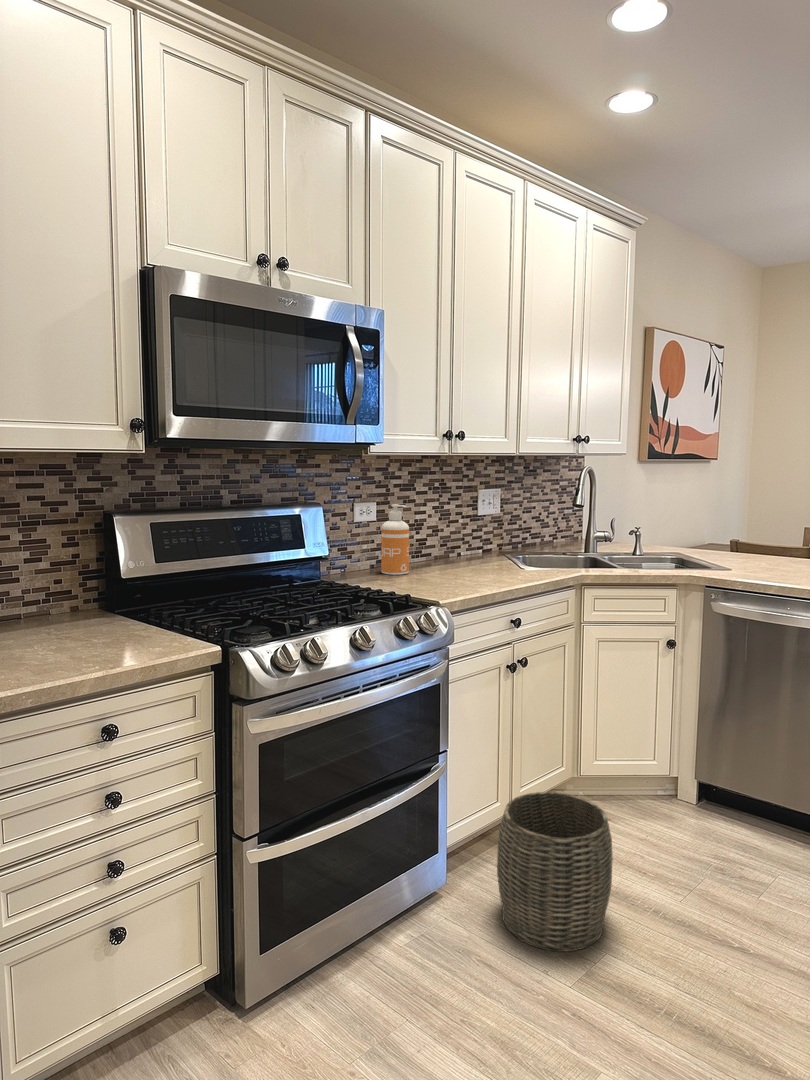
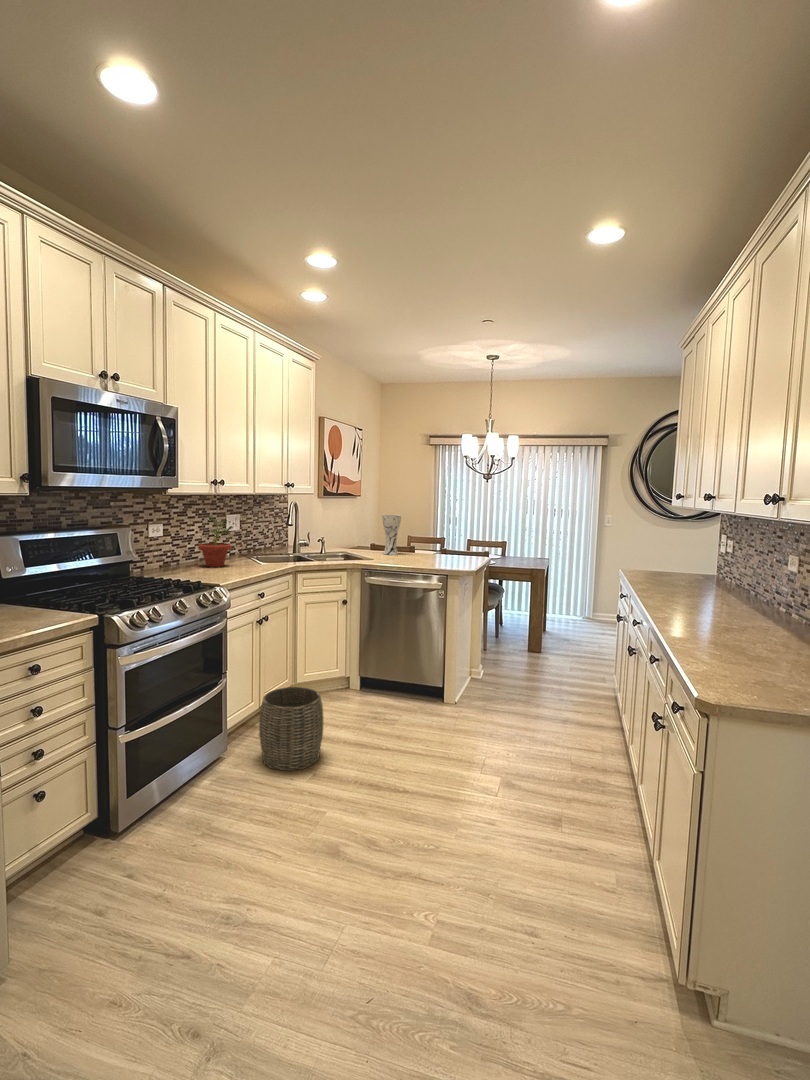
potted plant: none [428,490,483,571] -> present [198,516,233,567]
vase: none [750,490,789,563] -> present [382,515,401,555]
soap dispenser: present [381,504,409,575] -> none [169,526,188,570]

